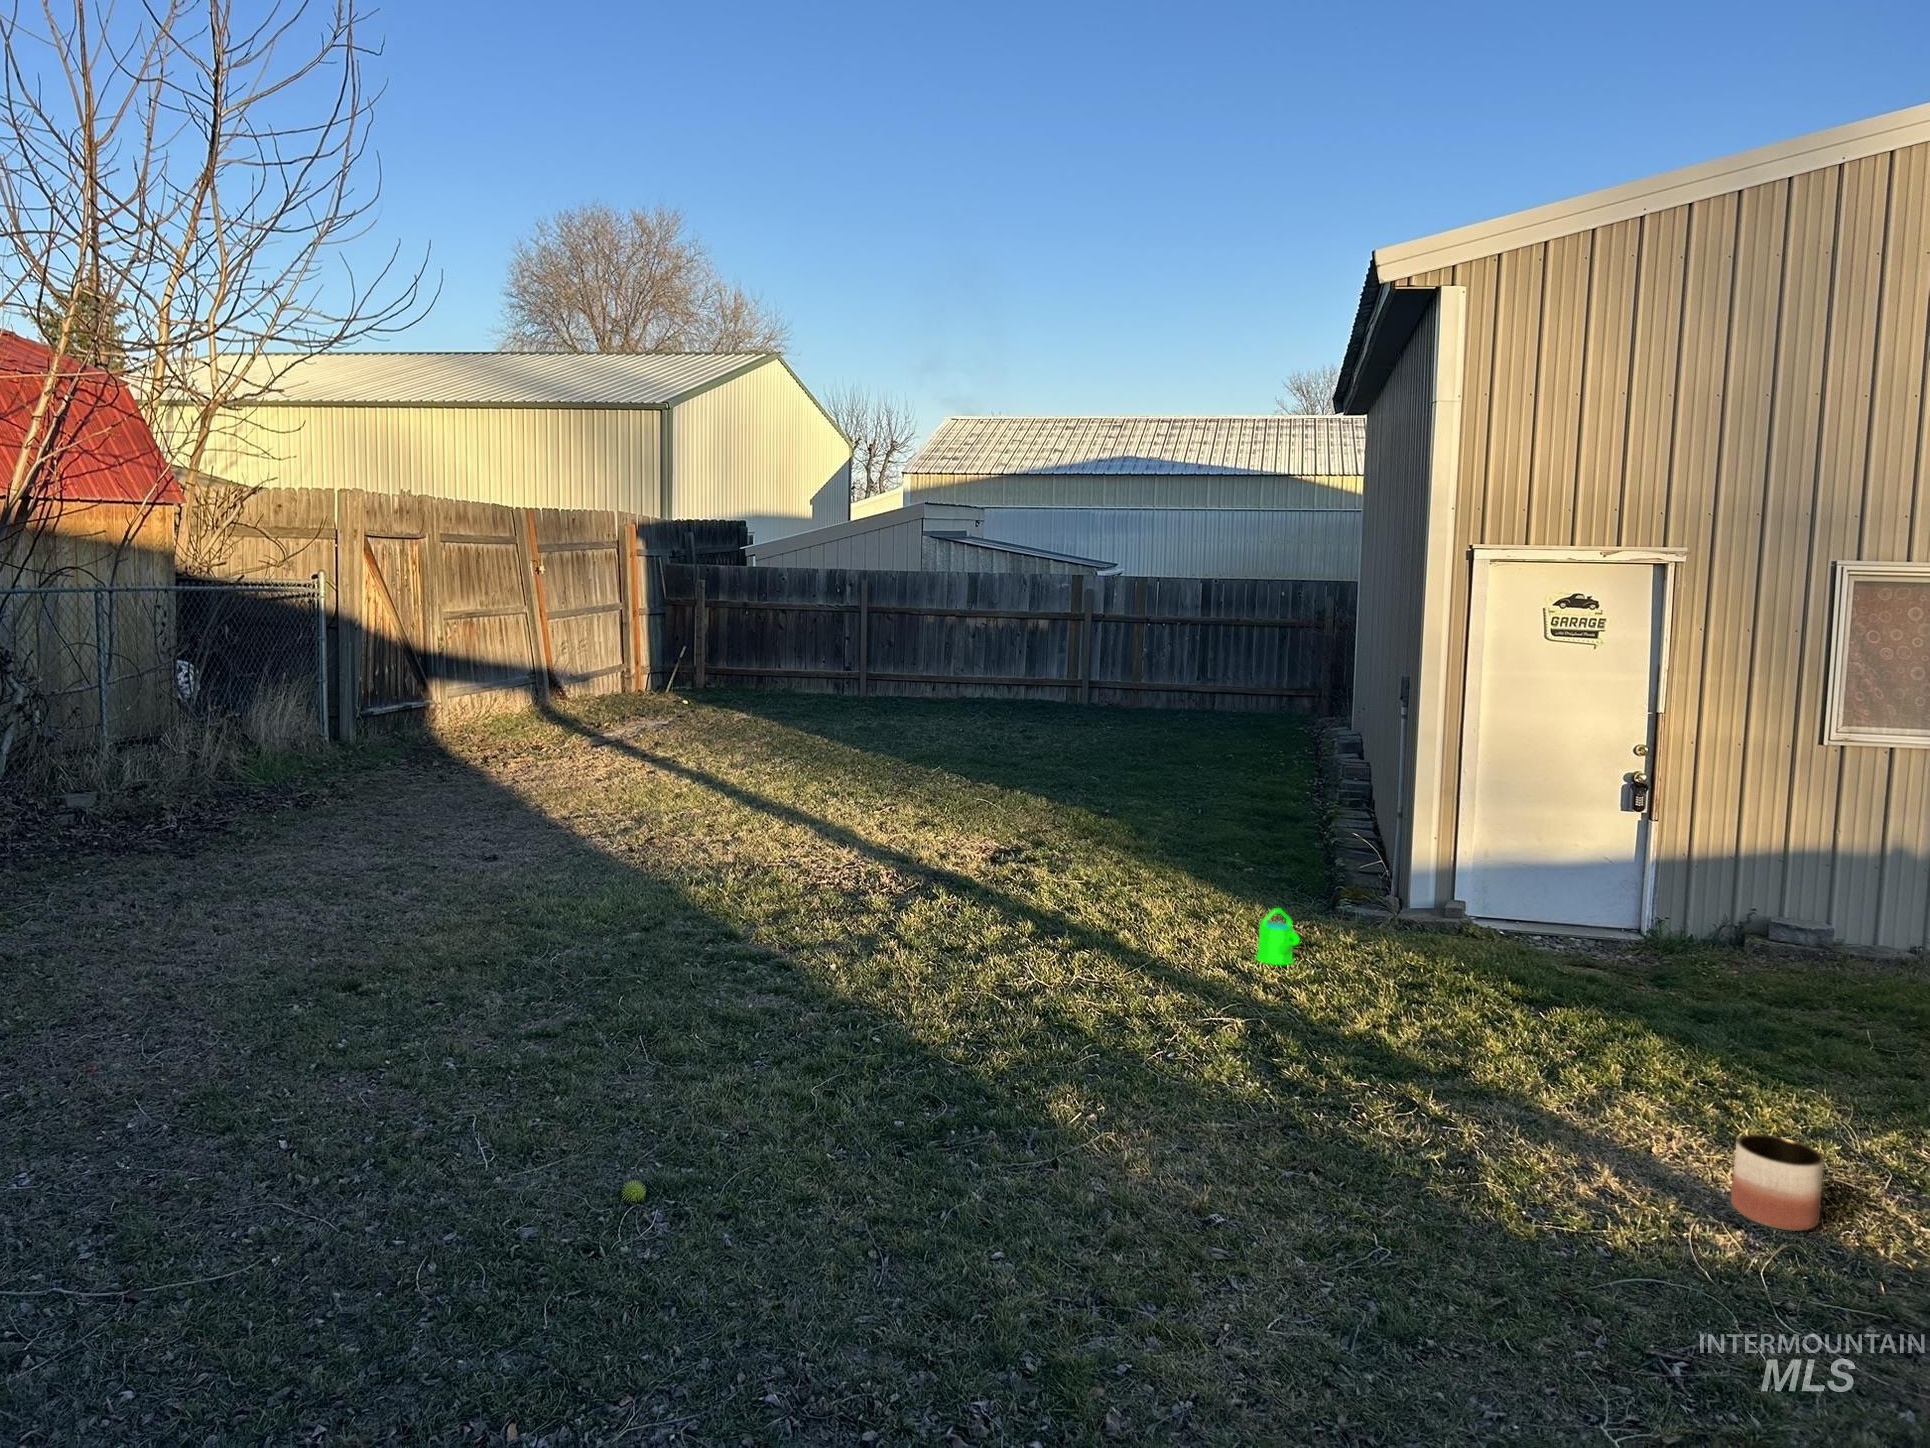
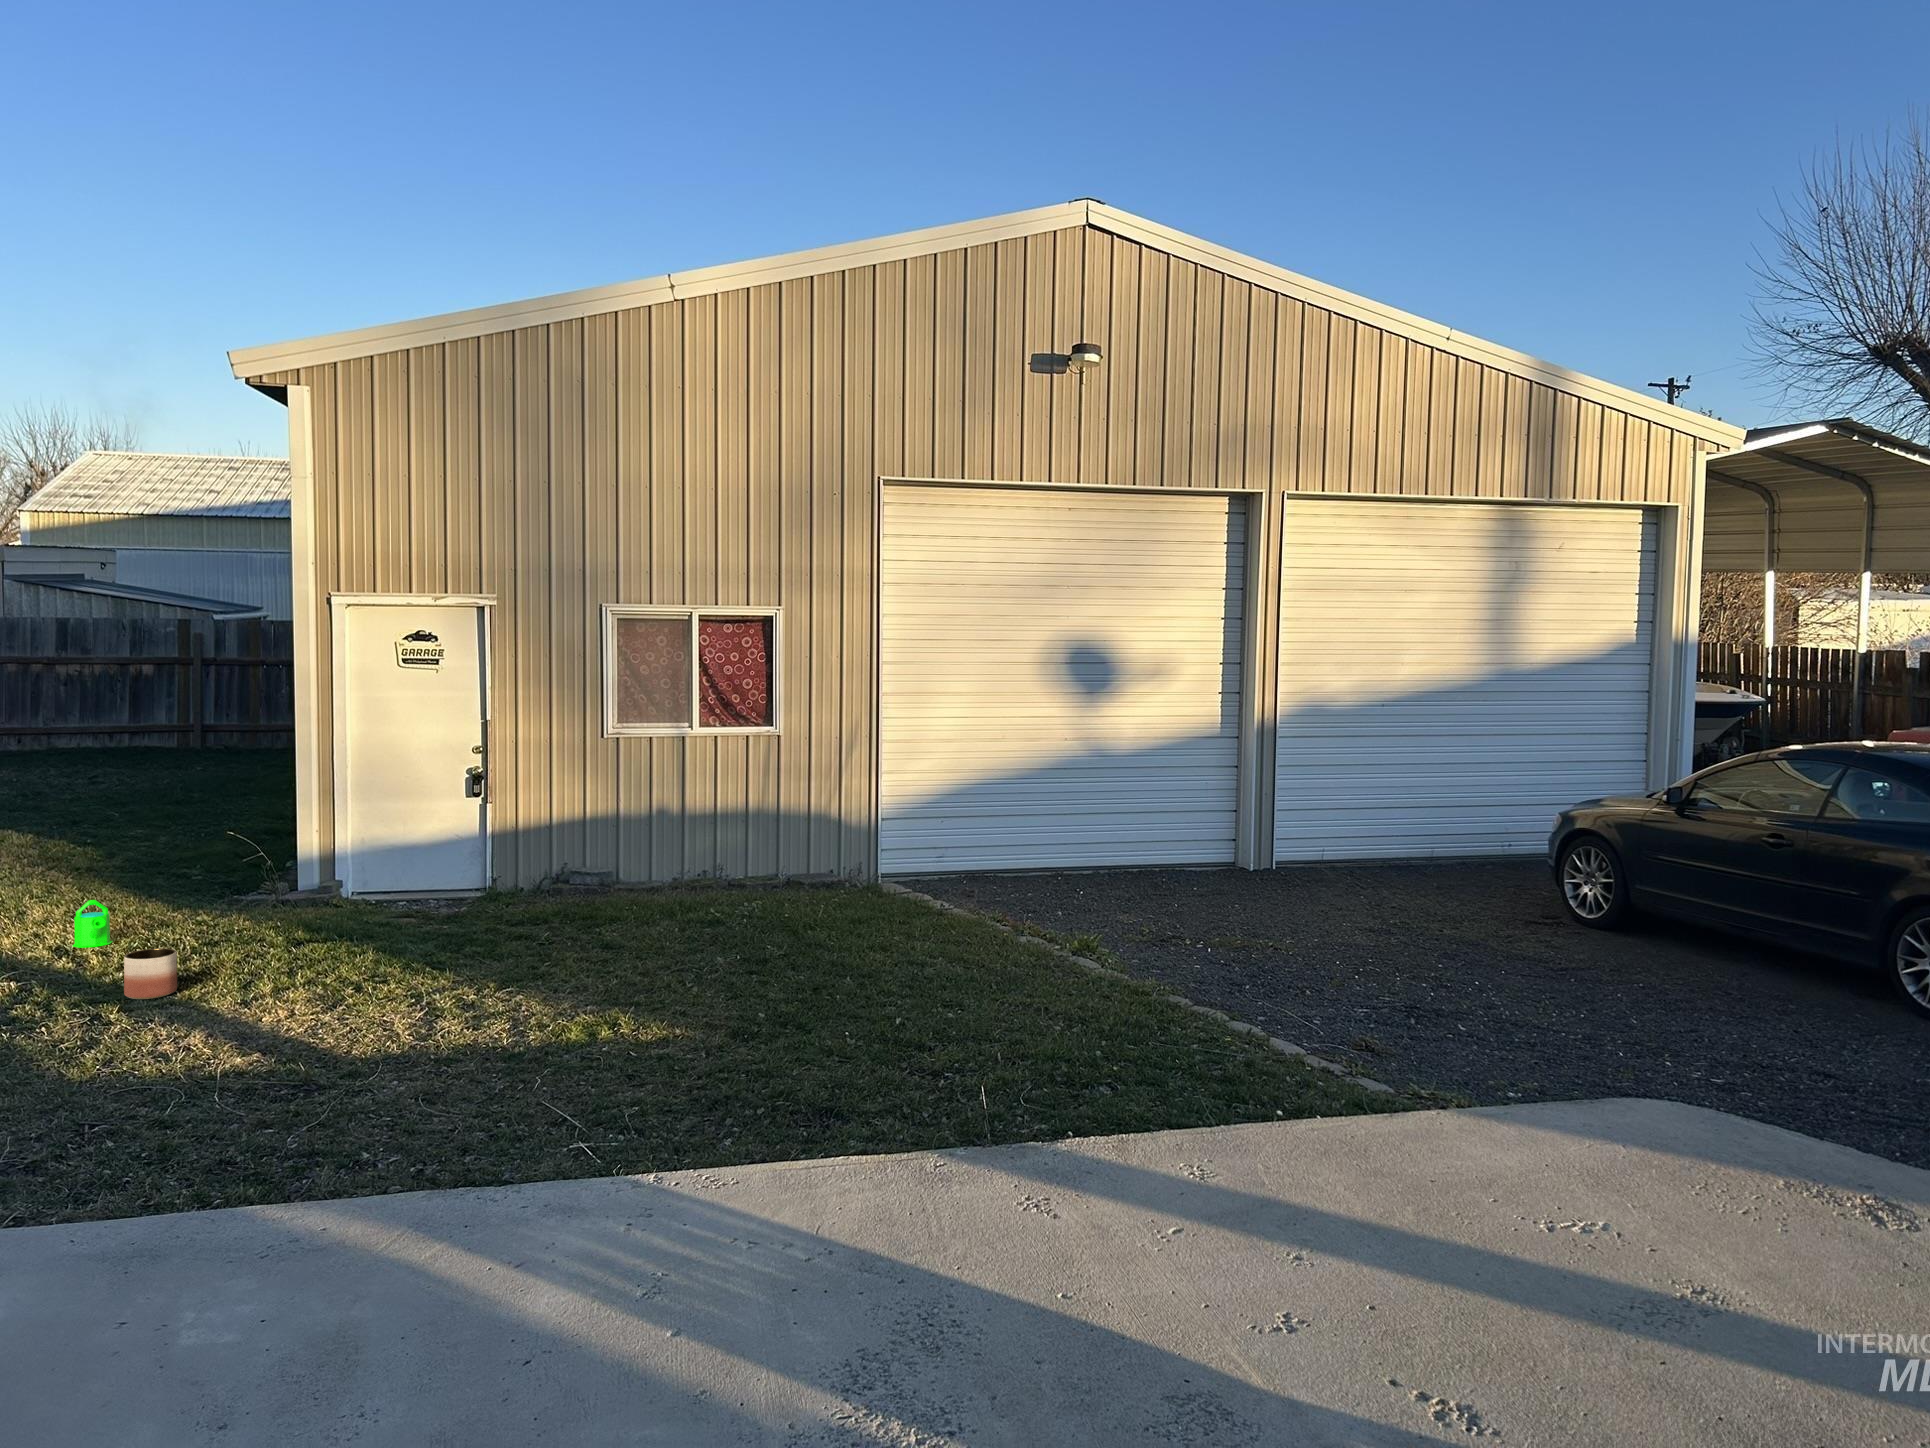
planter: present [1731,1134,1824,1231] -> present [124,948,177,999]

